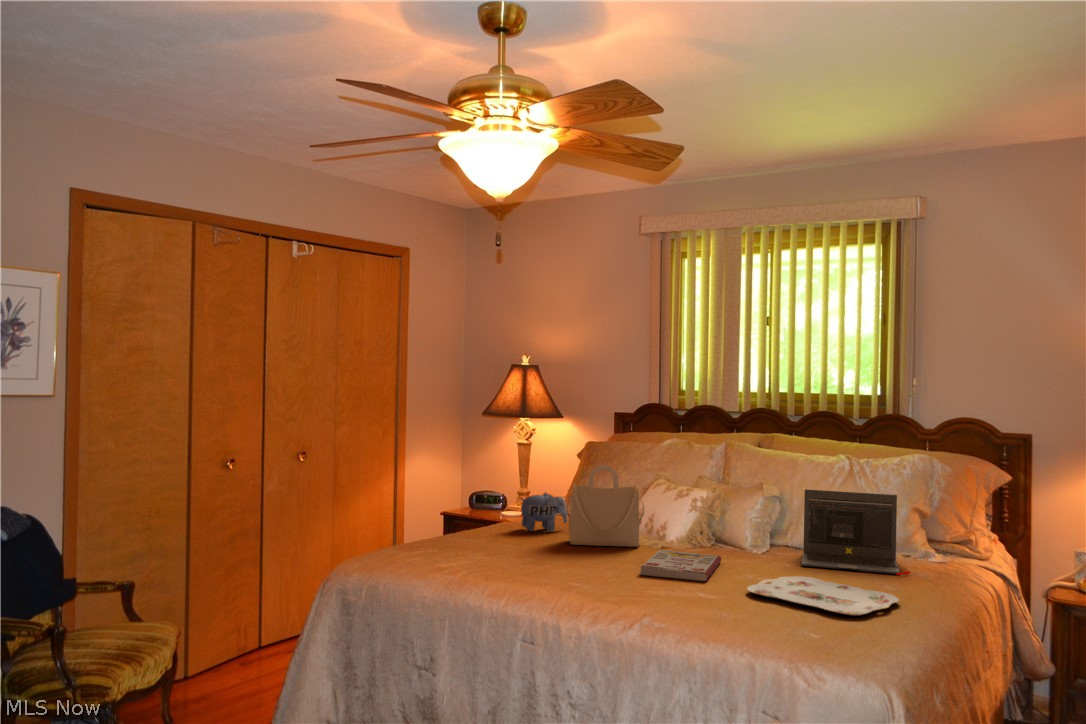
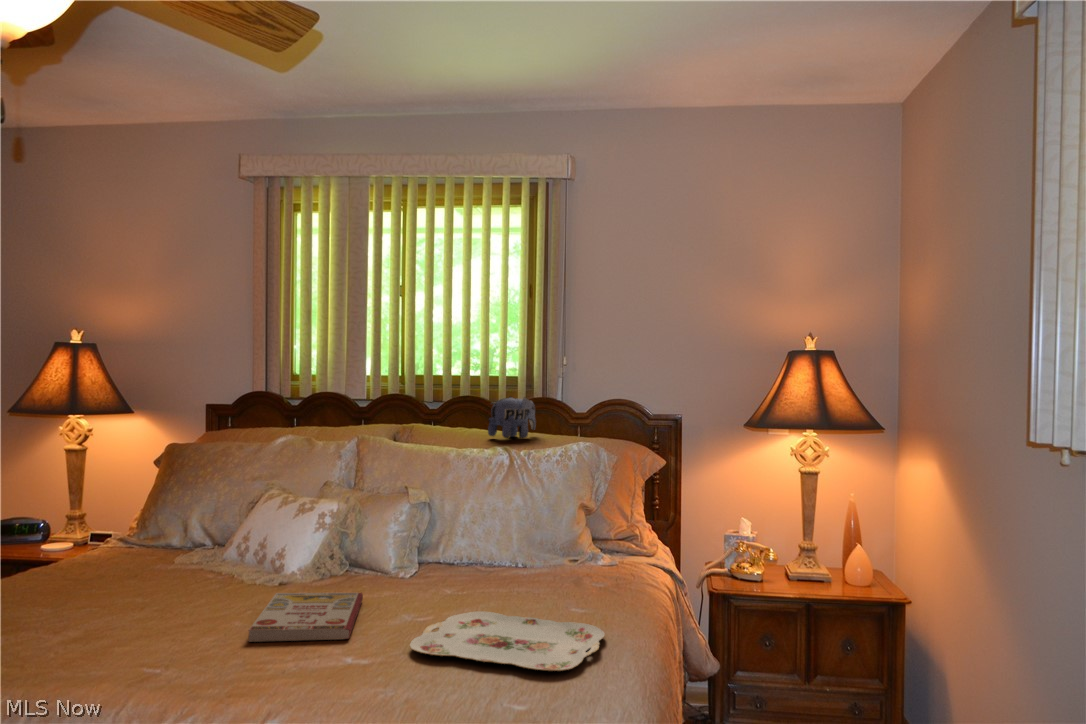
handbag: present [567,465,644,547] -> none [130,477,251,598]
laptop: present [801,489,910,575] -> none [462,491,593,592]
plush toy: present [520,493,567,532] -> present [488,397,536,438]

